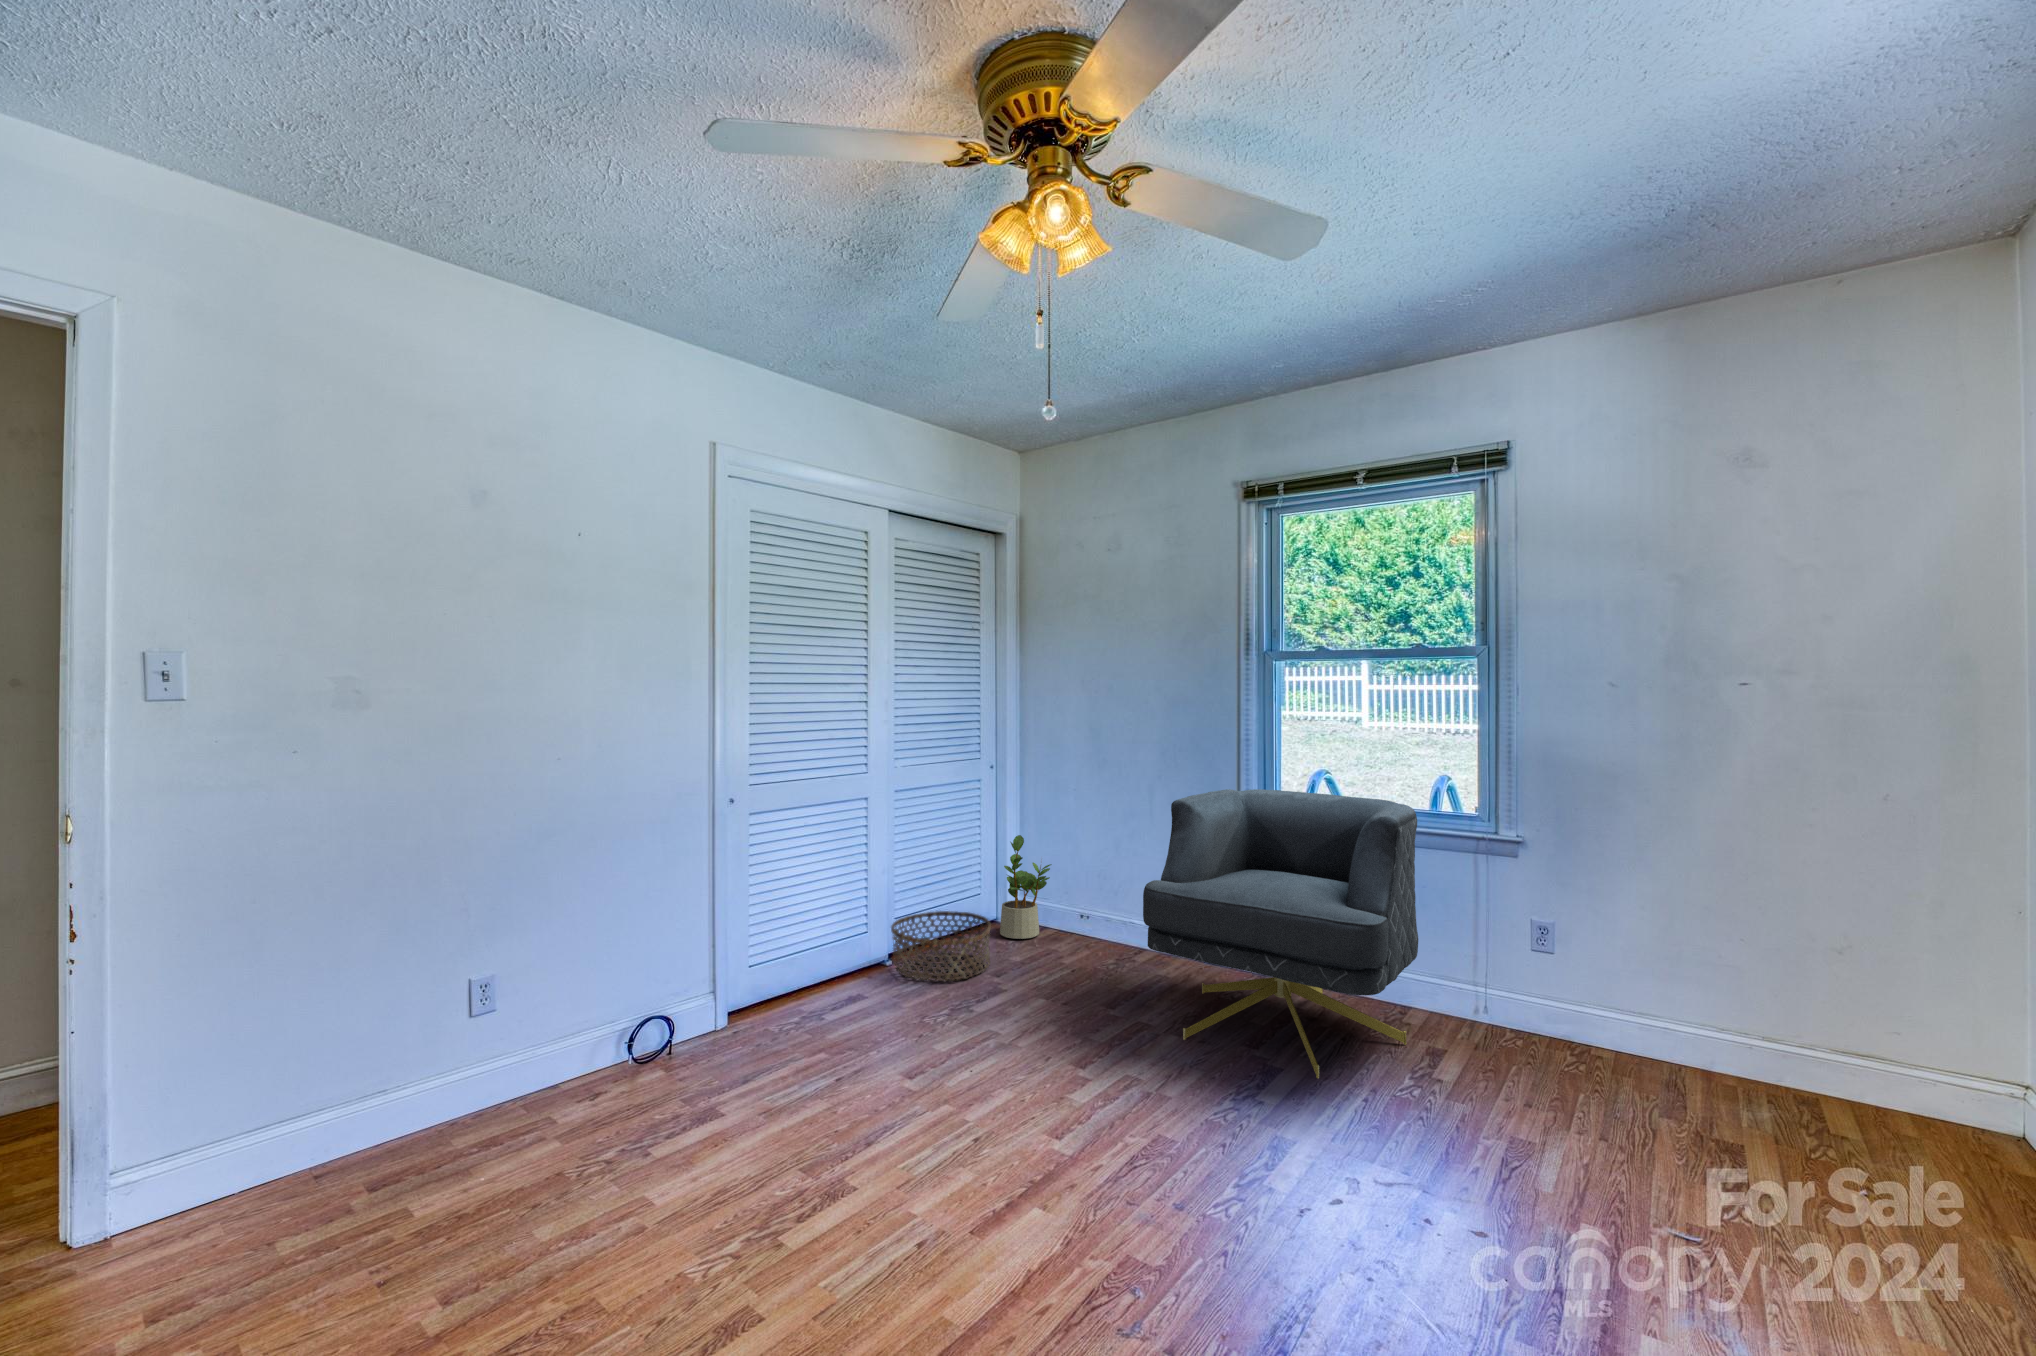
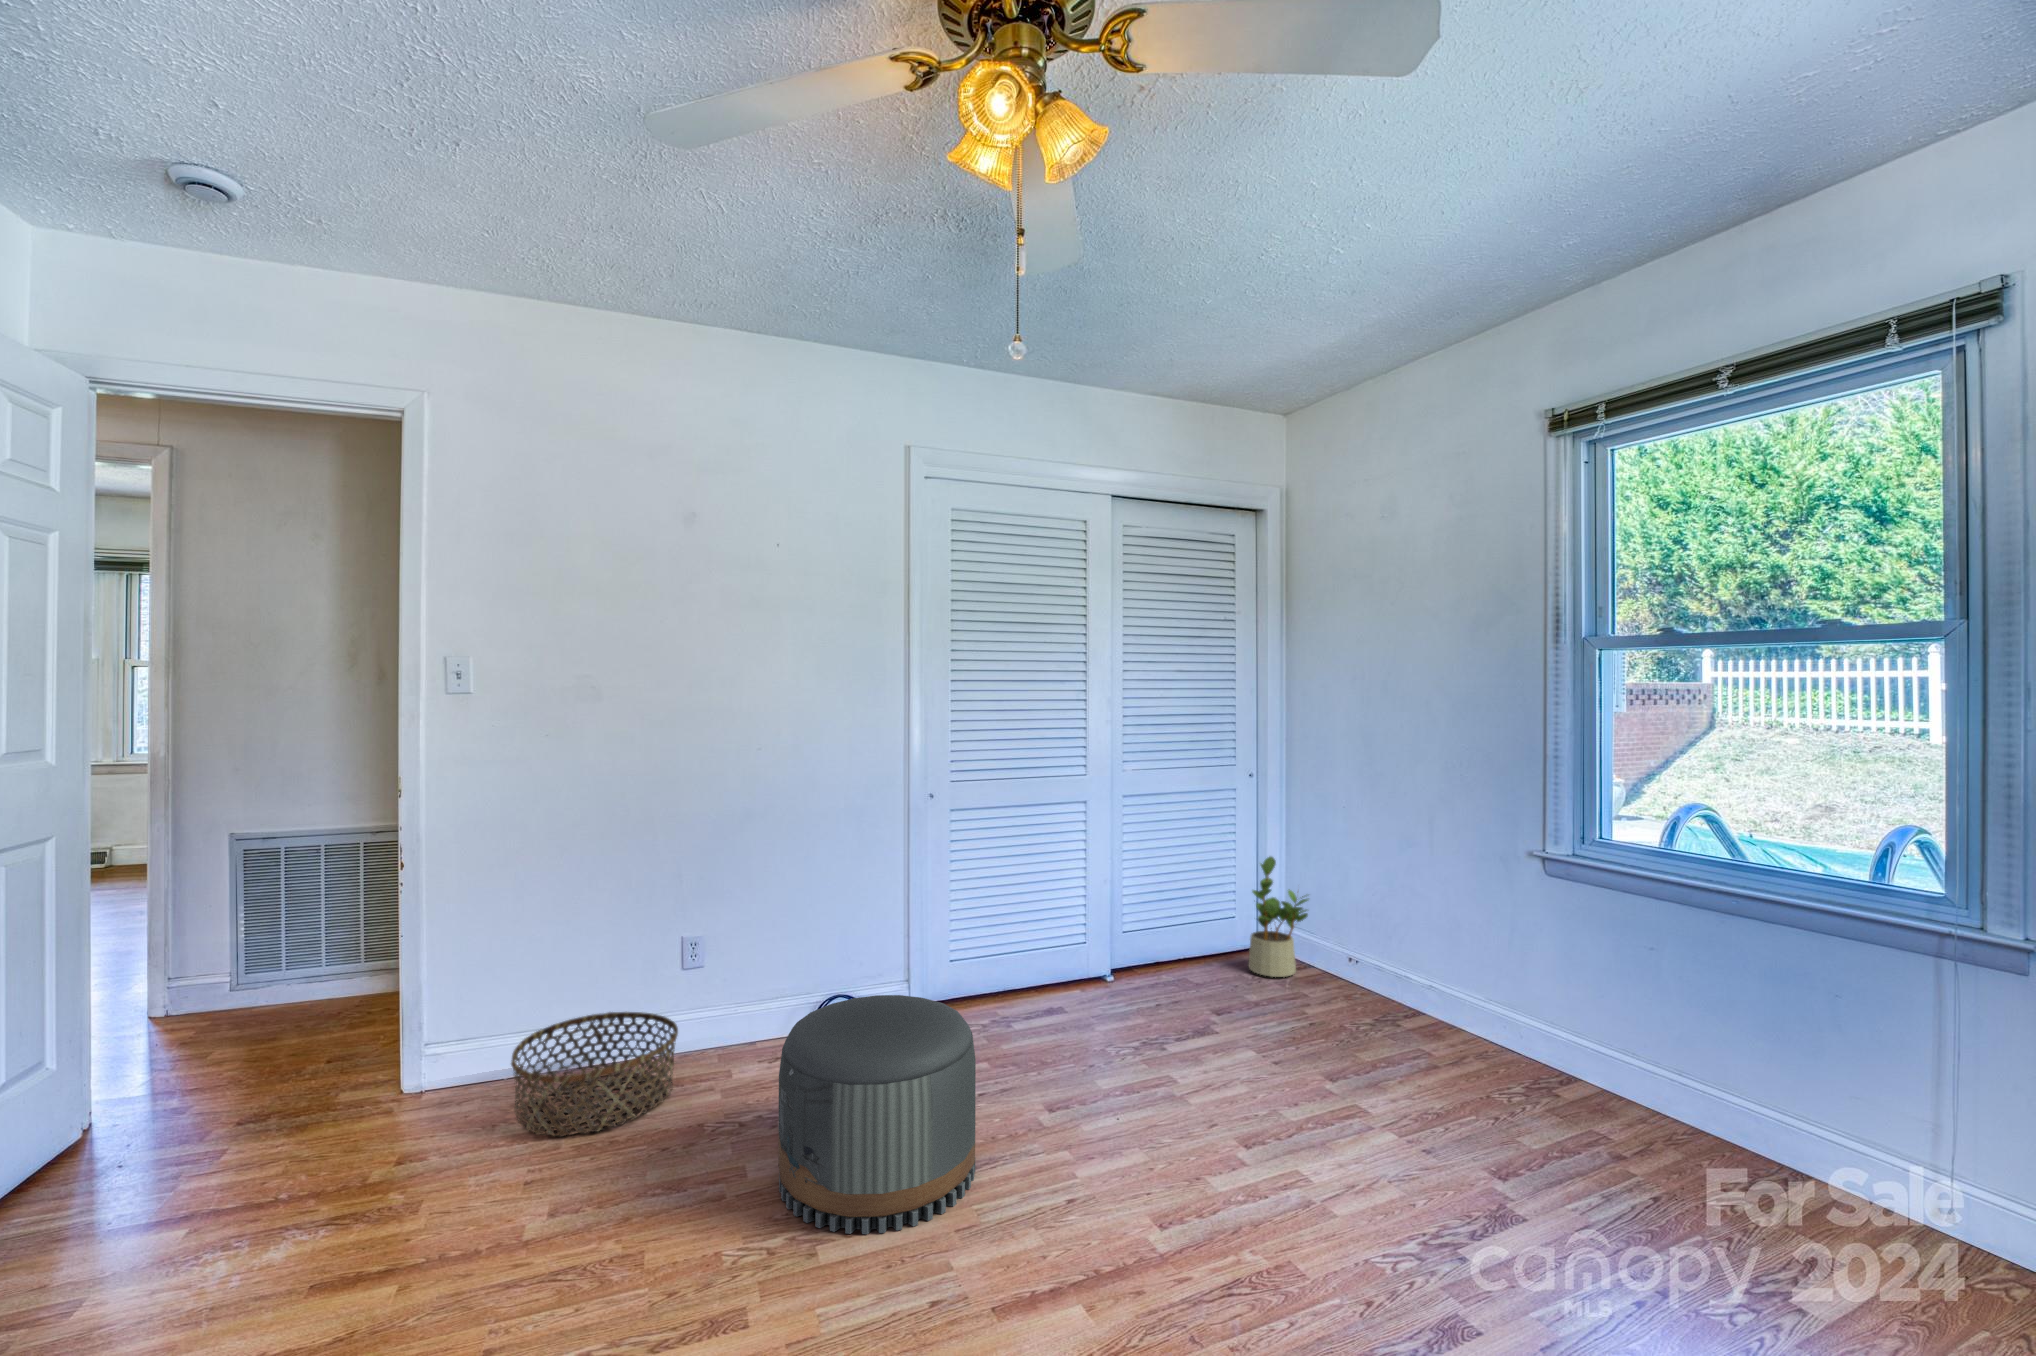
armchair: present [1143,789,1418,1078] -> none [1354,823,1802,1248]
basket: present [891,911,991,981] -> present [511,1012,678,1137]
pouf: none [690,991,887,1223] -> present [778,995,976,1234]

